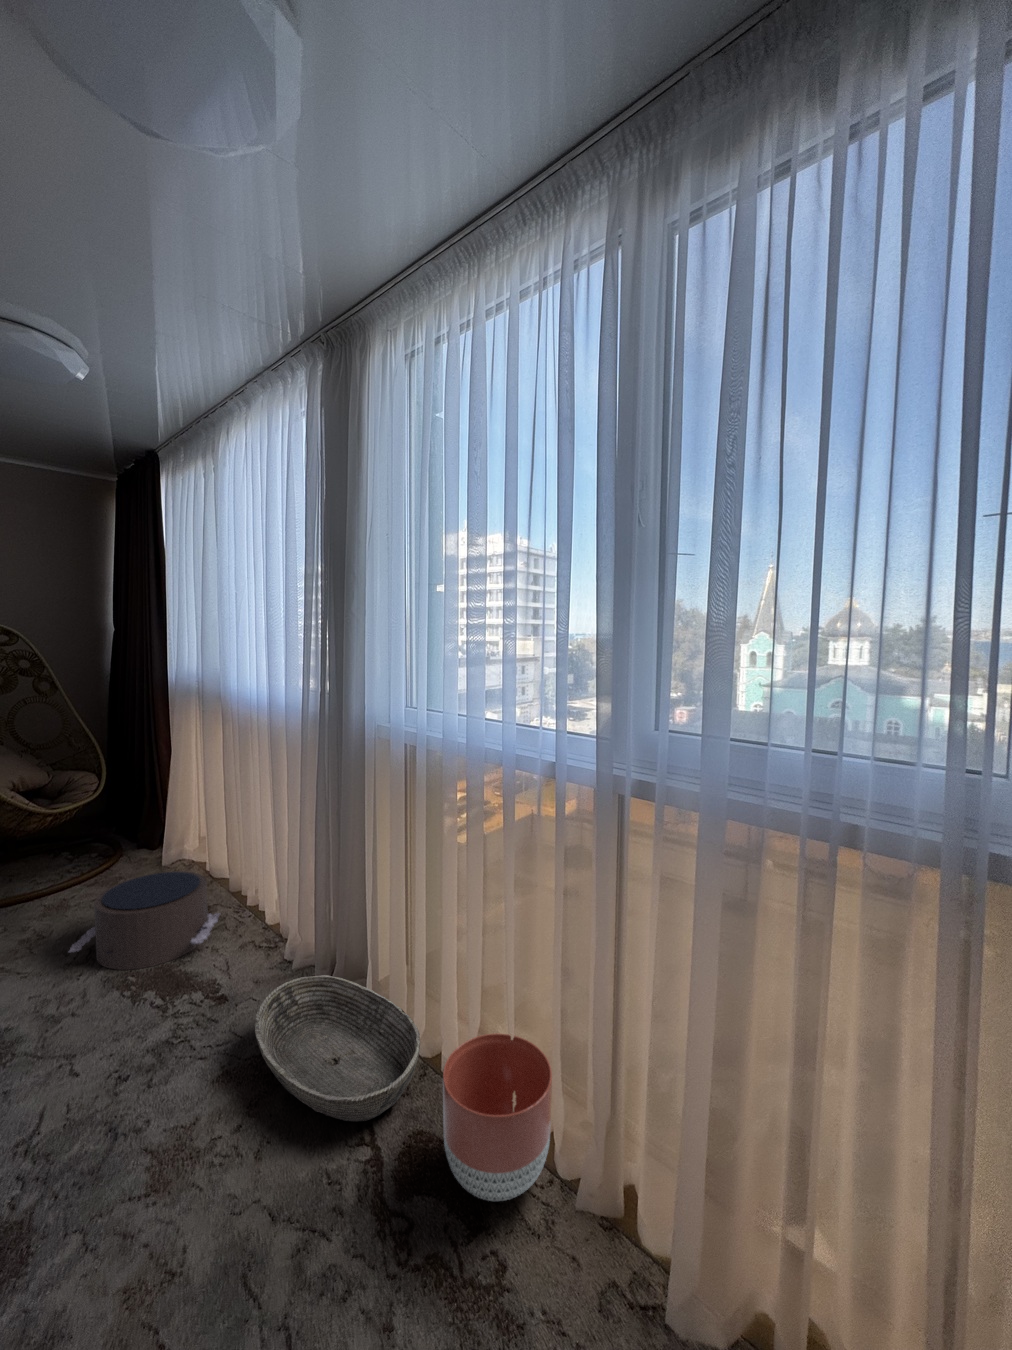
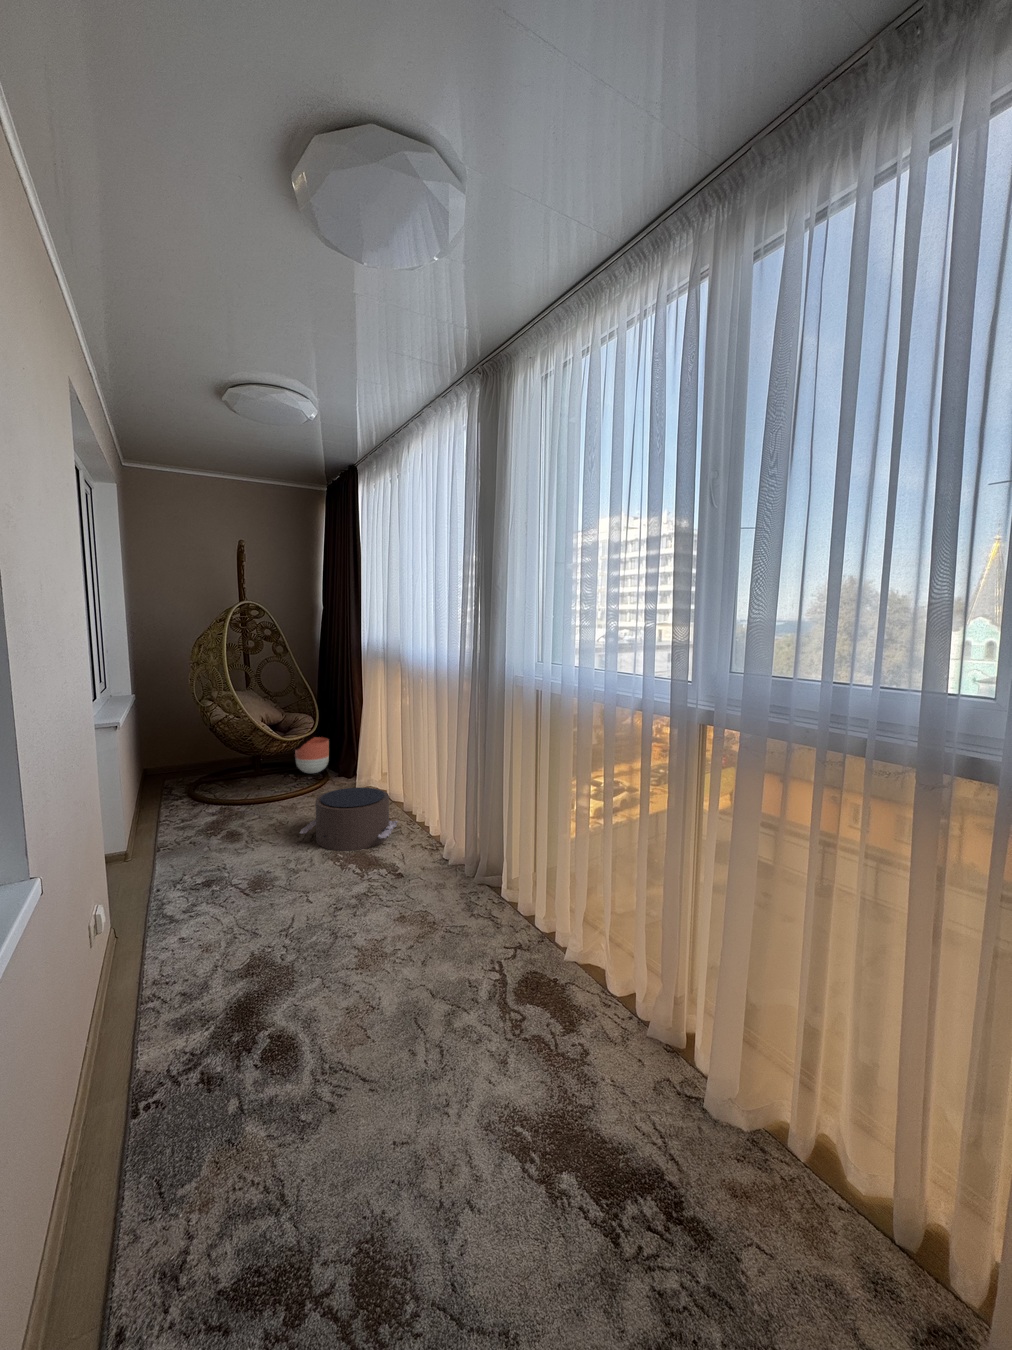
basket: present [255,975,420,1121] -> none [422,864,539,959]
planter: present [443,1034,552,1201] -> present [295,737,329,773]

